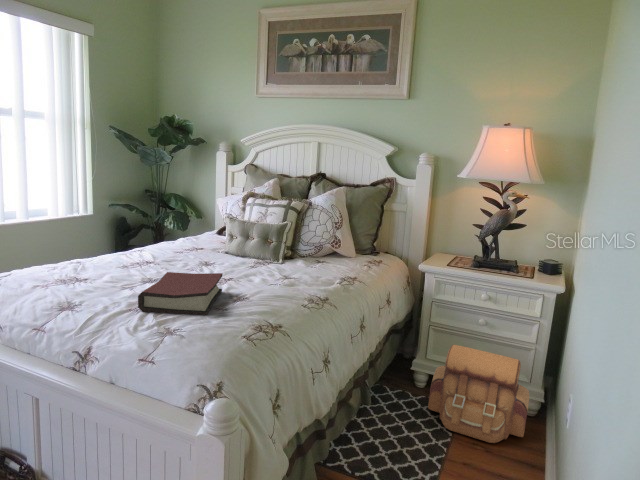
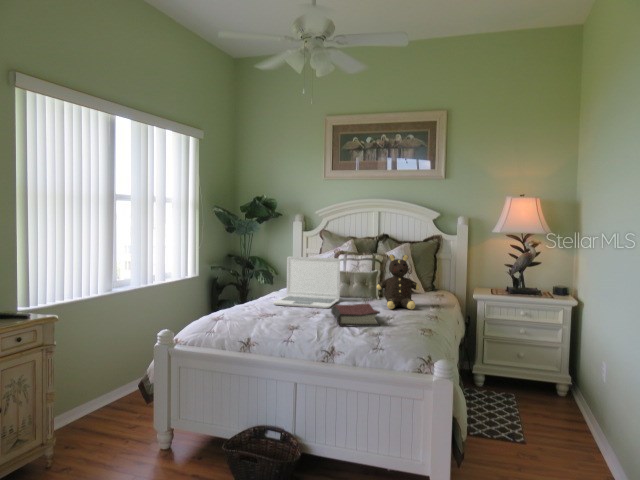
laptop: none [117,195,222,273] -> present [273,256,340,308]
teddy bear: none [263,201,325,284] -> present [377,255,419,309]
backpack: present [428,345,529,443] -> none [494,349,565,412]

